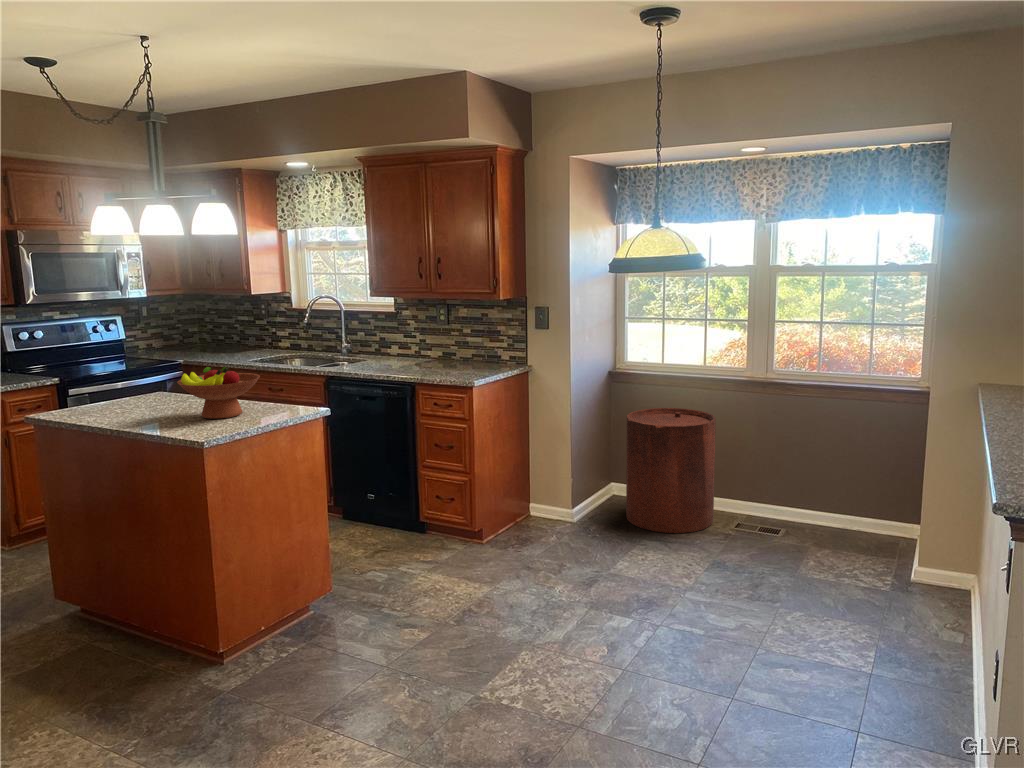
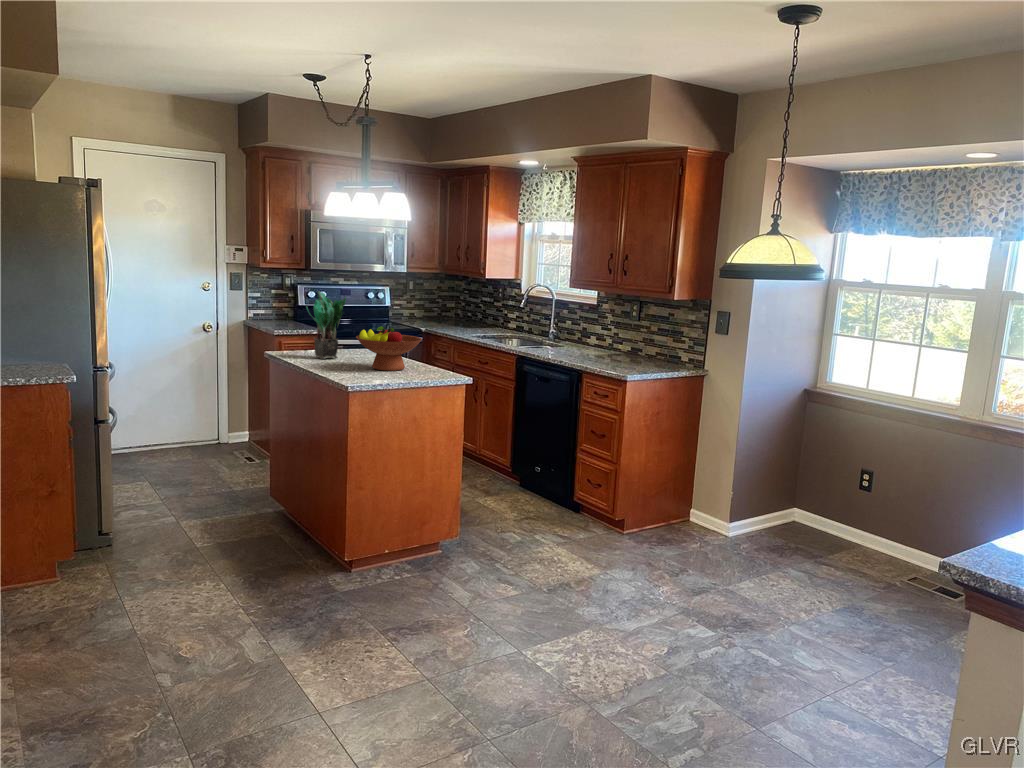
potted plant: none [91,333,142,416] -> present [306,291,346,359]
trash can: present [626,408,716,533] -> none [786,434,903,574]

